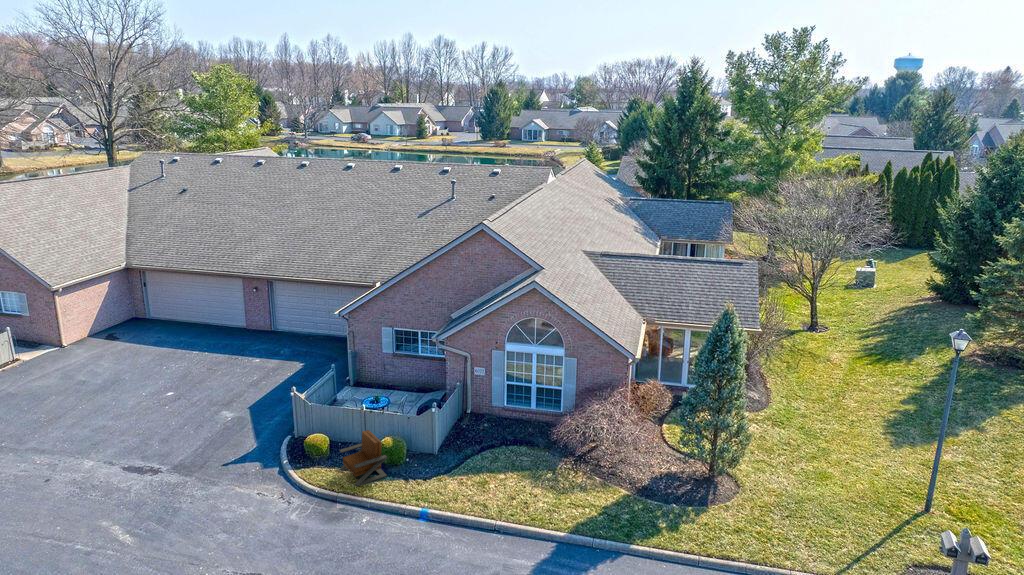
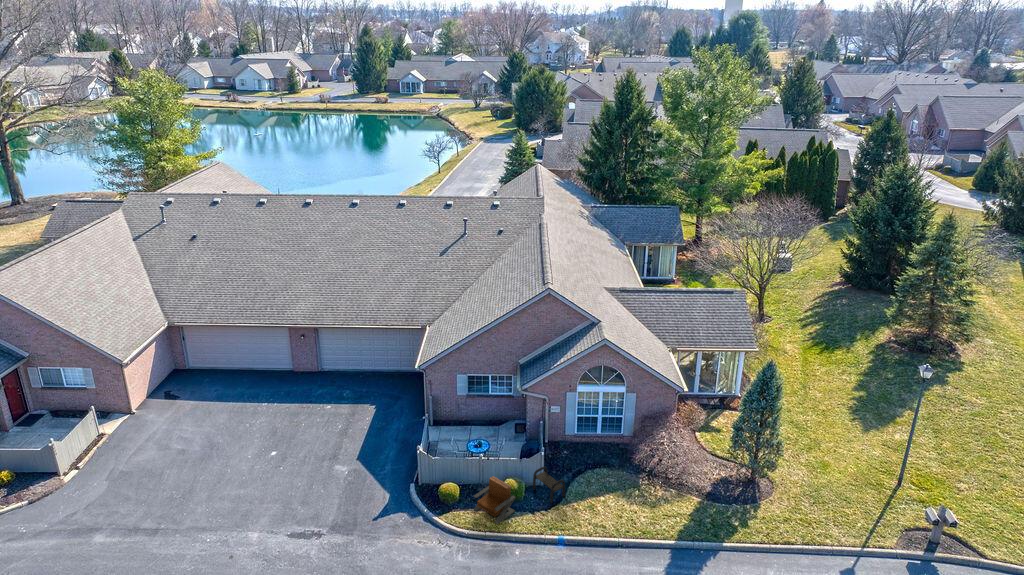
bench: none [424,430,458,474] -> present [533,467,565,503]

